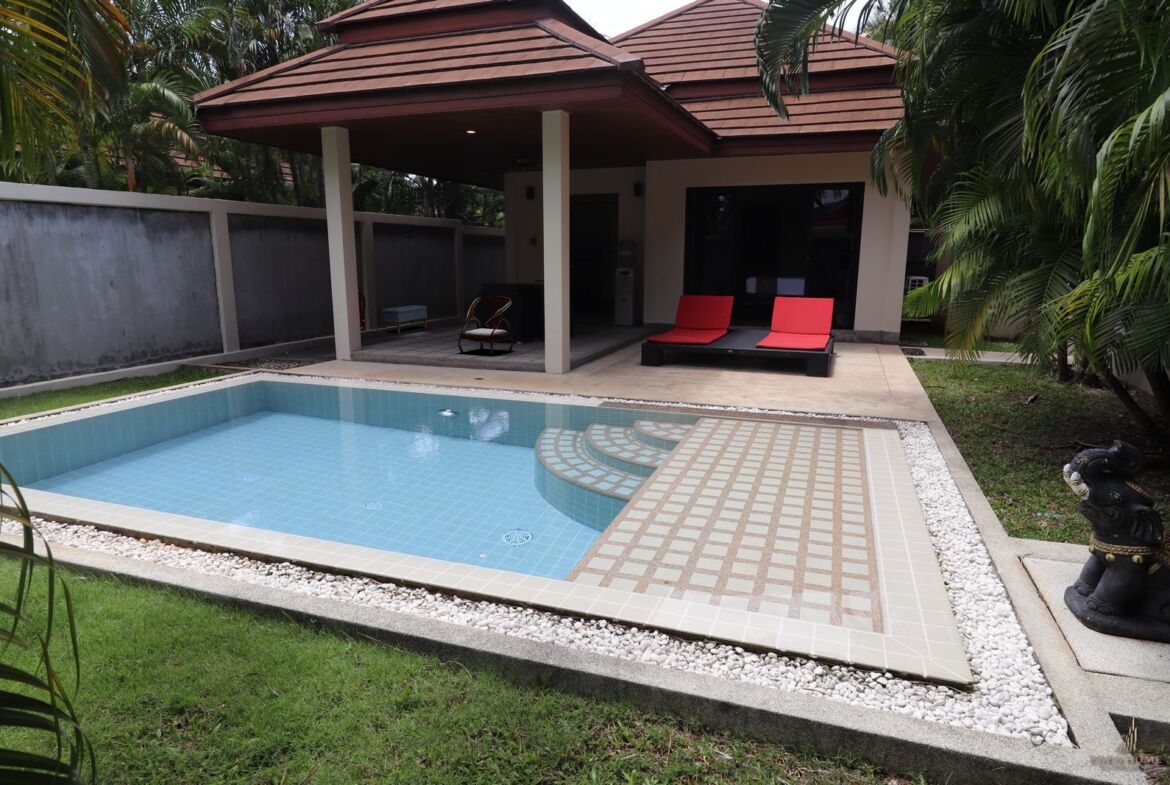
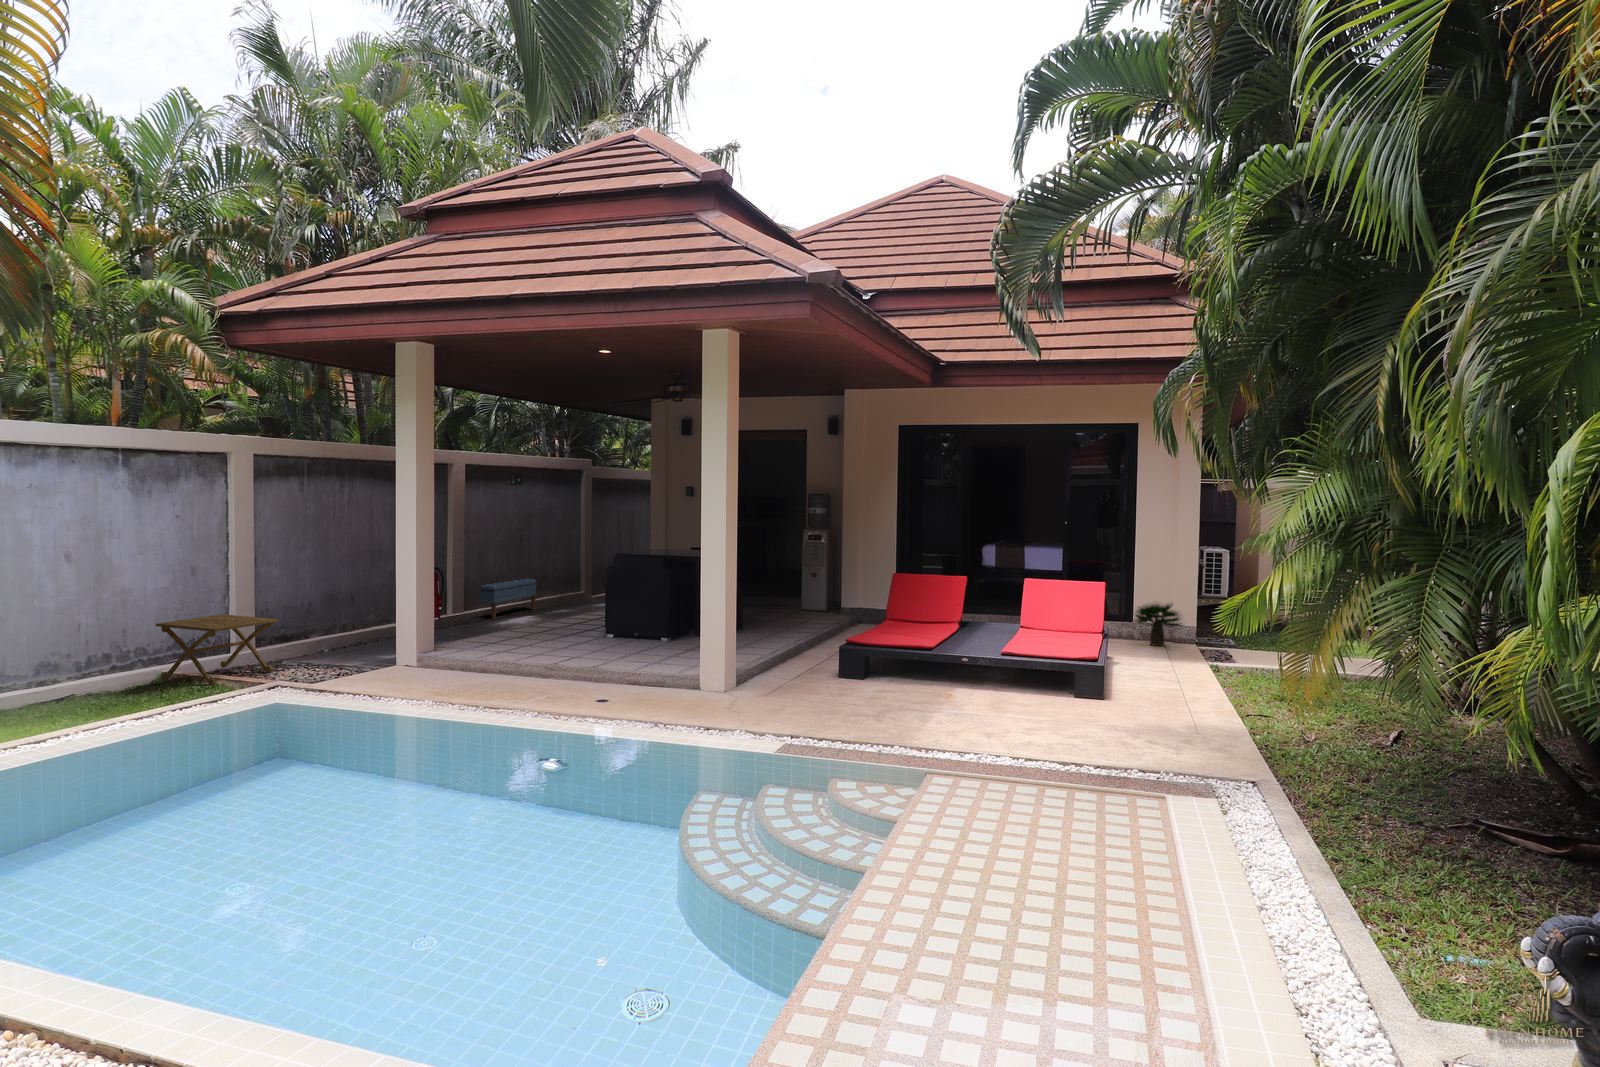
armchair: present [458,296,514,355] -> none [576,572,656,658]
potted plant: none [852,315,894,348] -> present [1133,604,1182,646]
side table: none [175,324,256,370] -> present [156,614,278,685]

